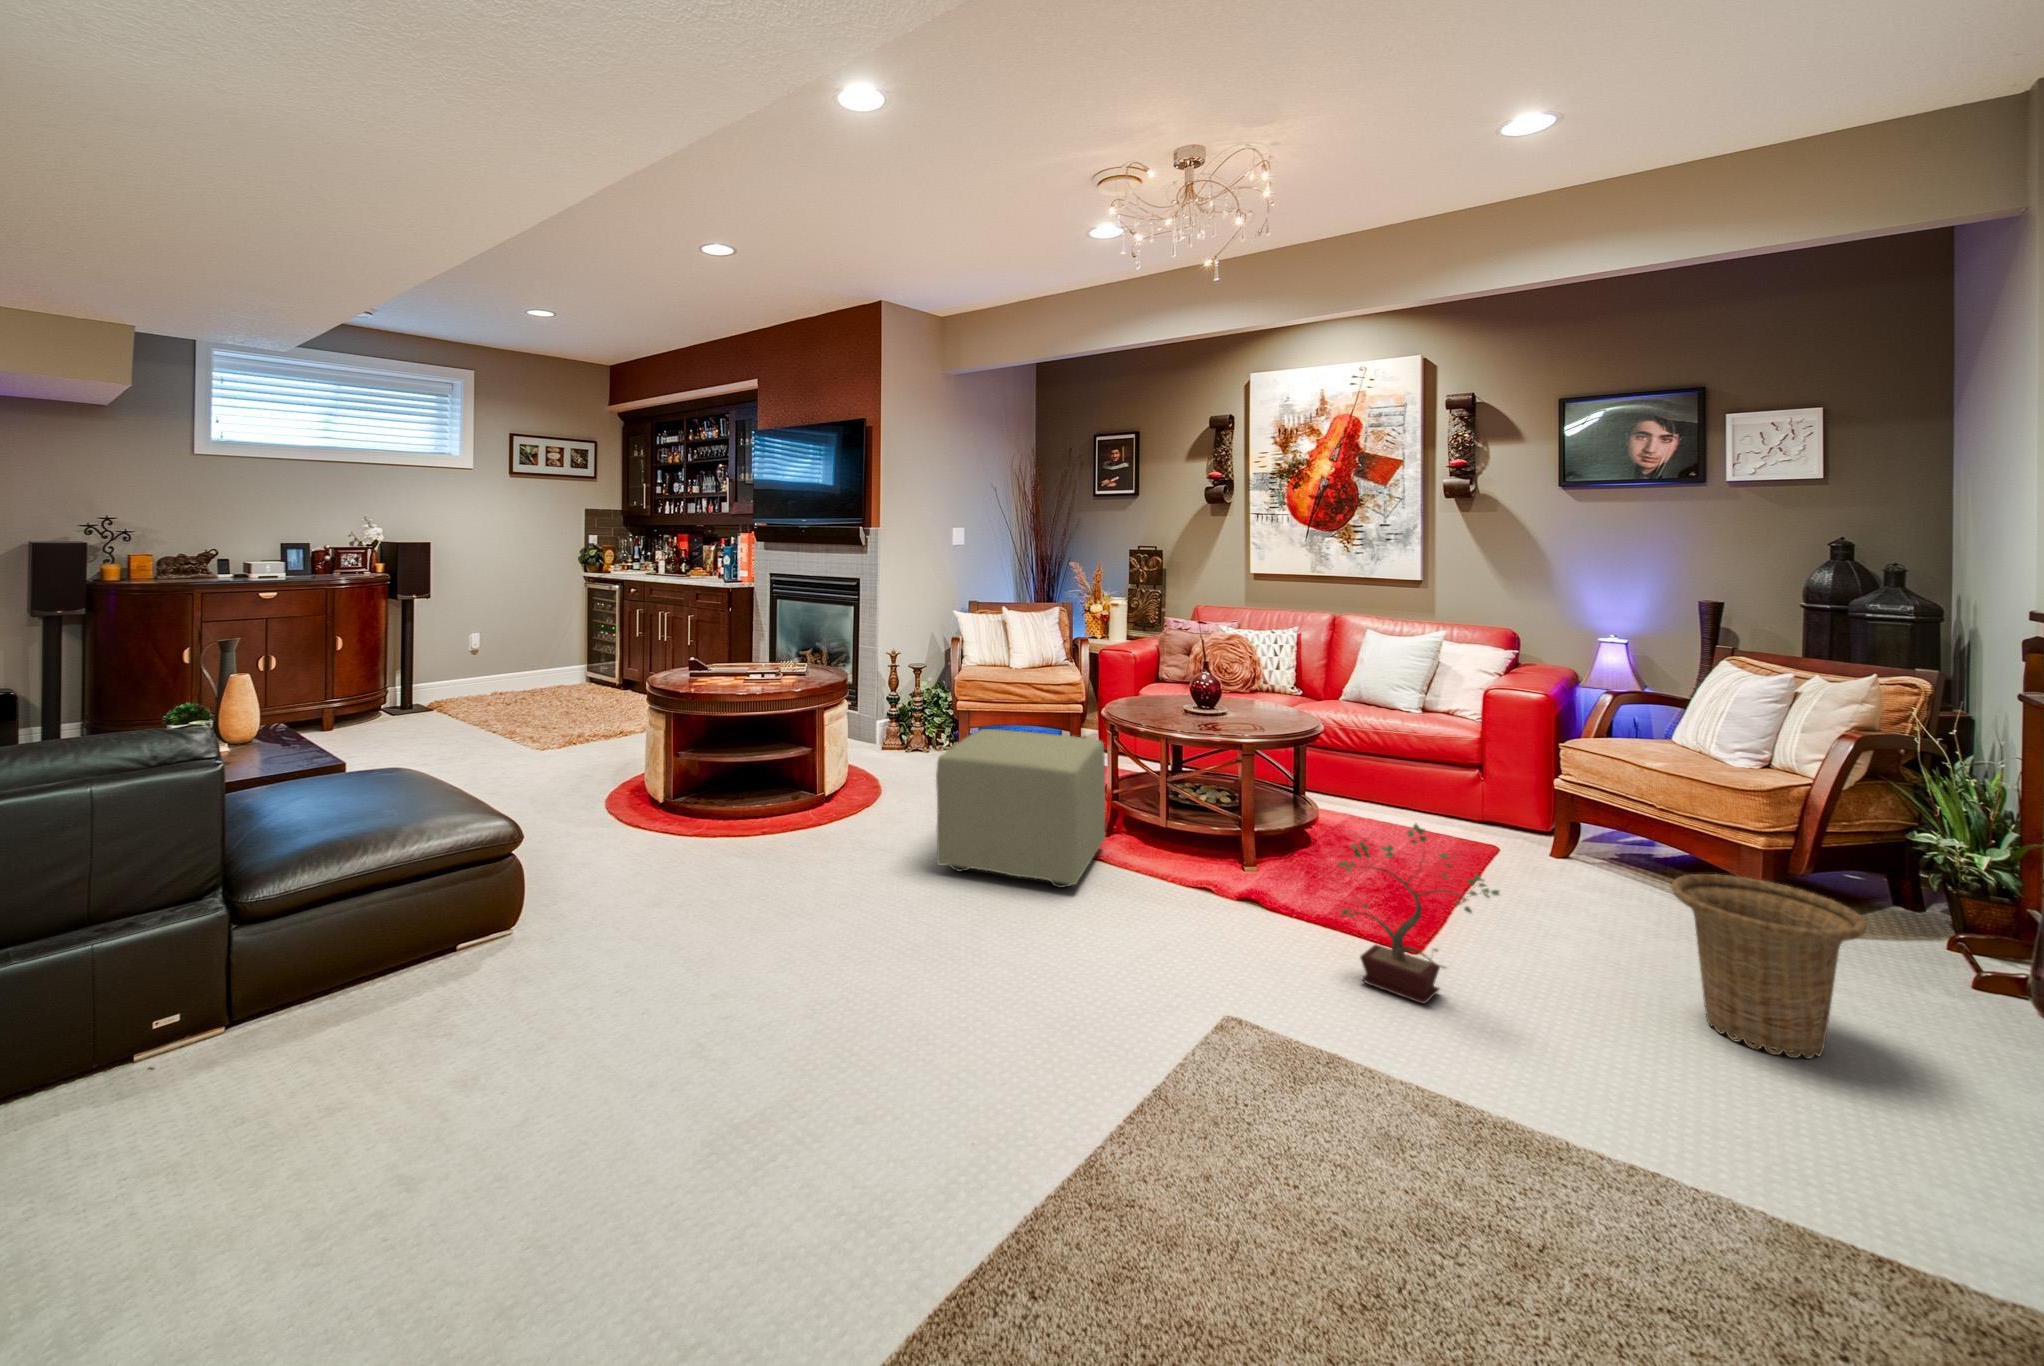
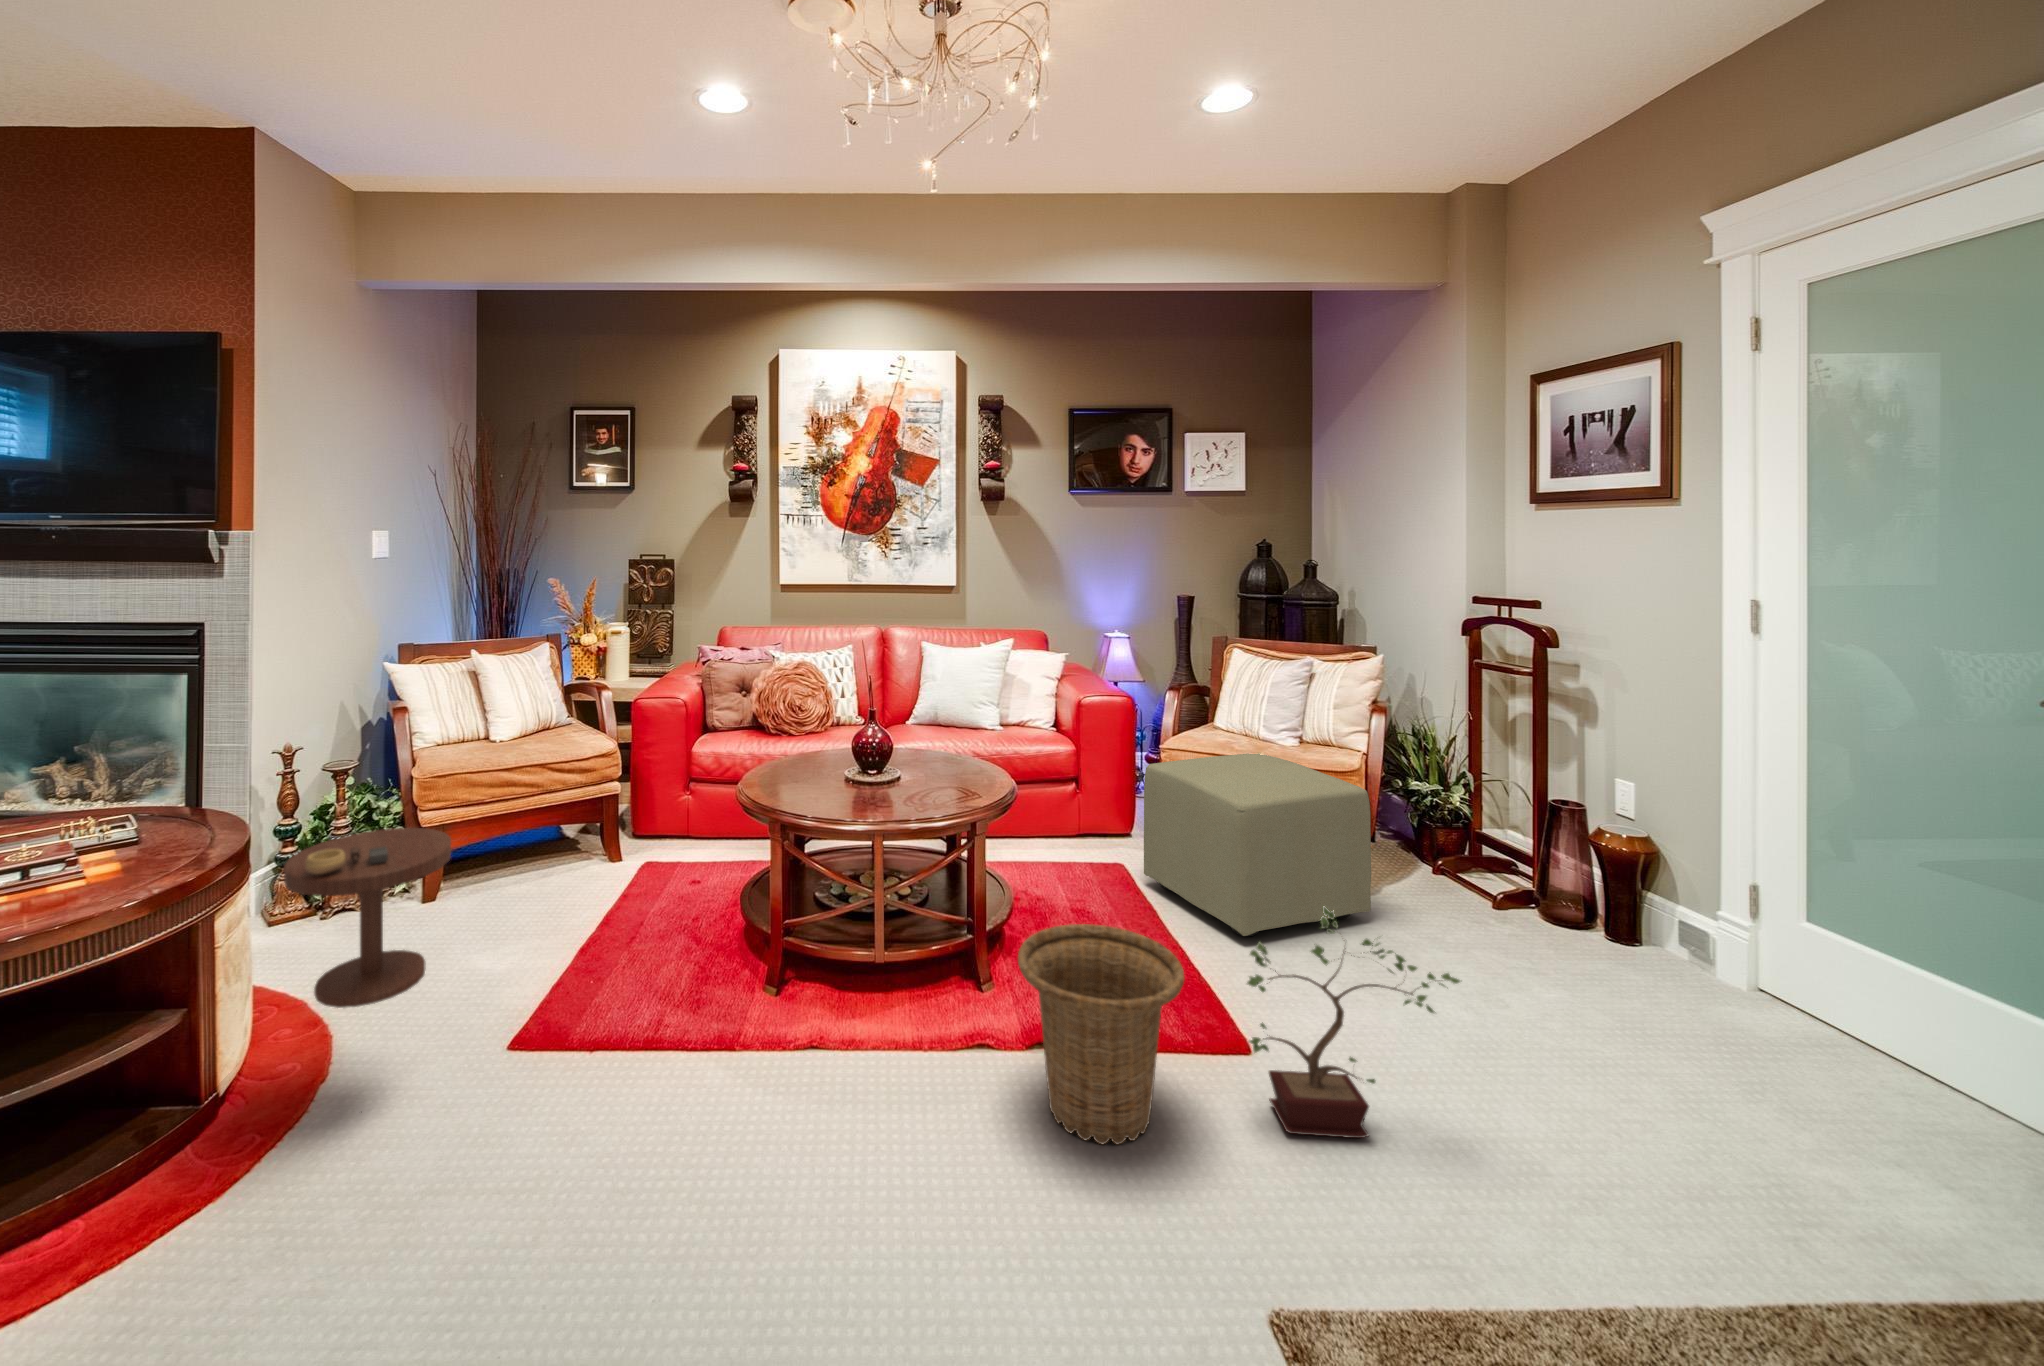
side table: none [840,683,914,821] -> present [284,828,451,1008]
ottoman: present [936,729,1105,888] -> present [1144,754,1371,936]
basket: present [1672,874,1867,1059] -> present [1018,924,1184,1145]

